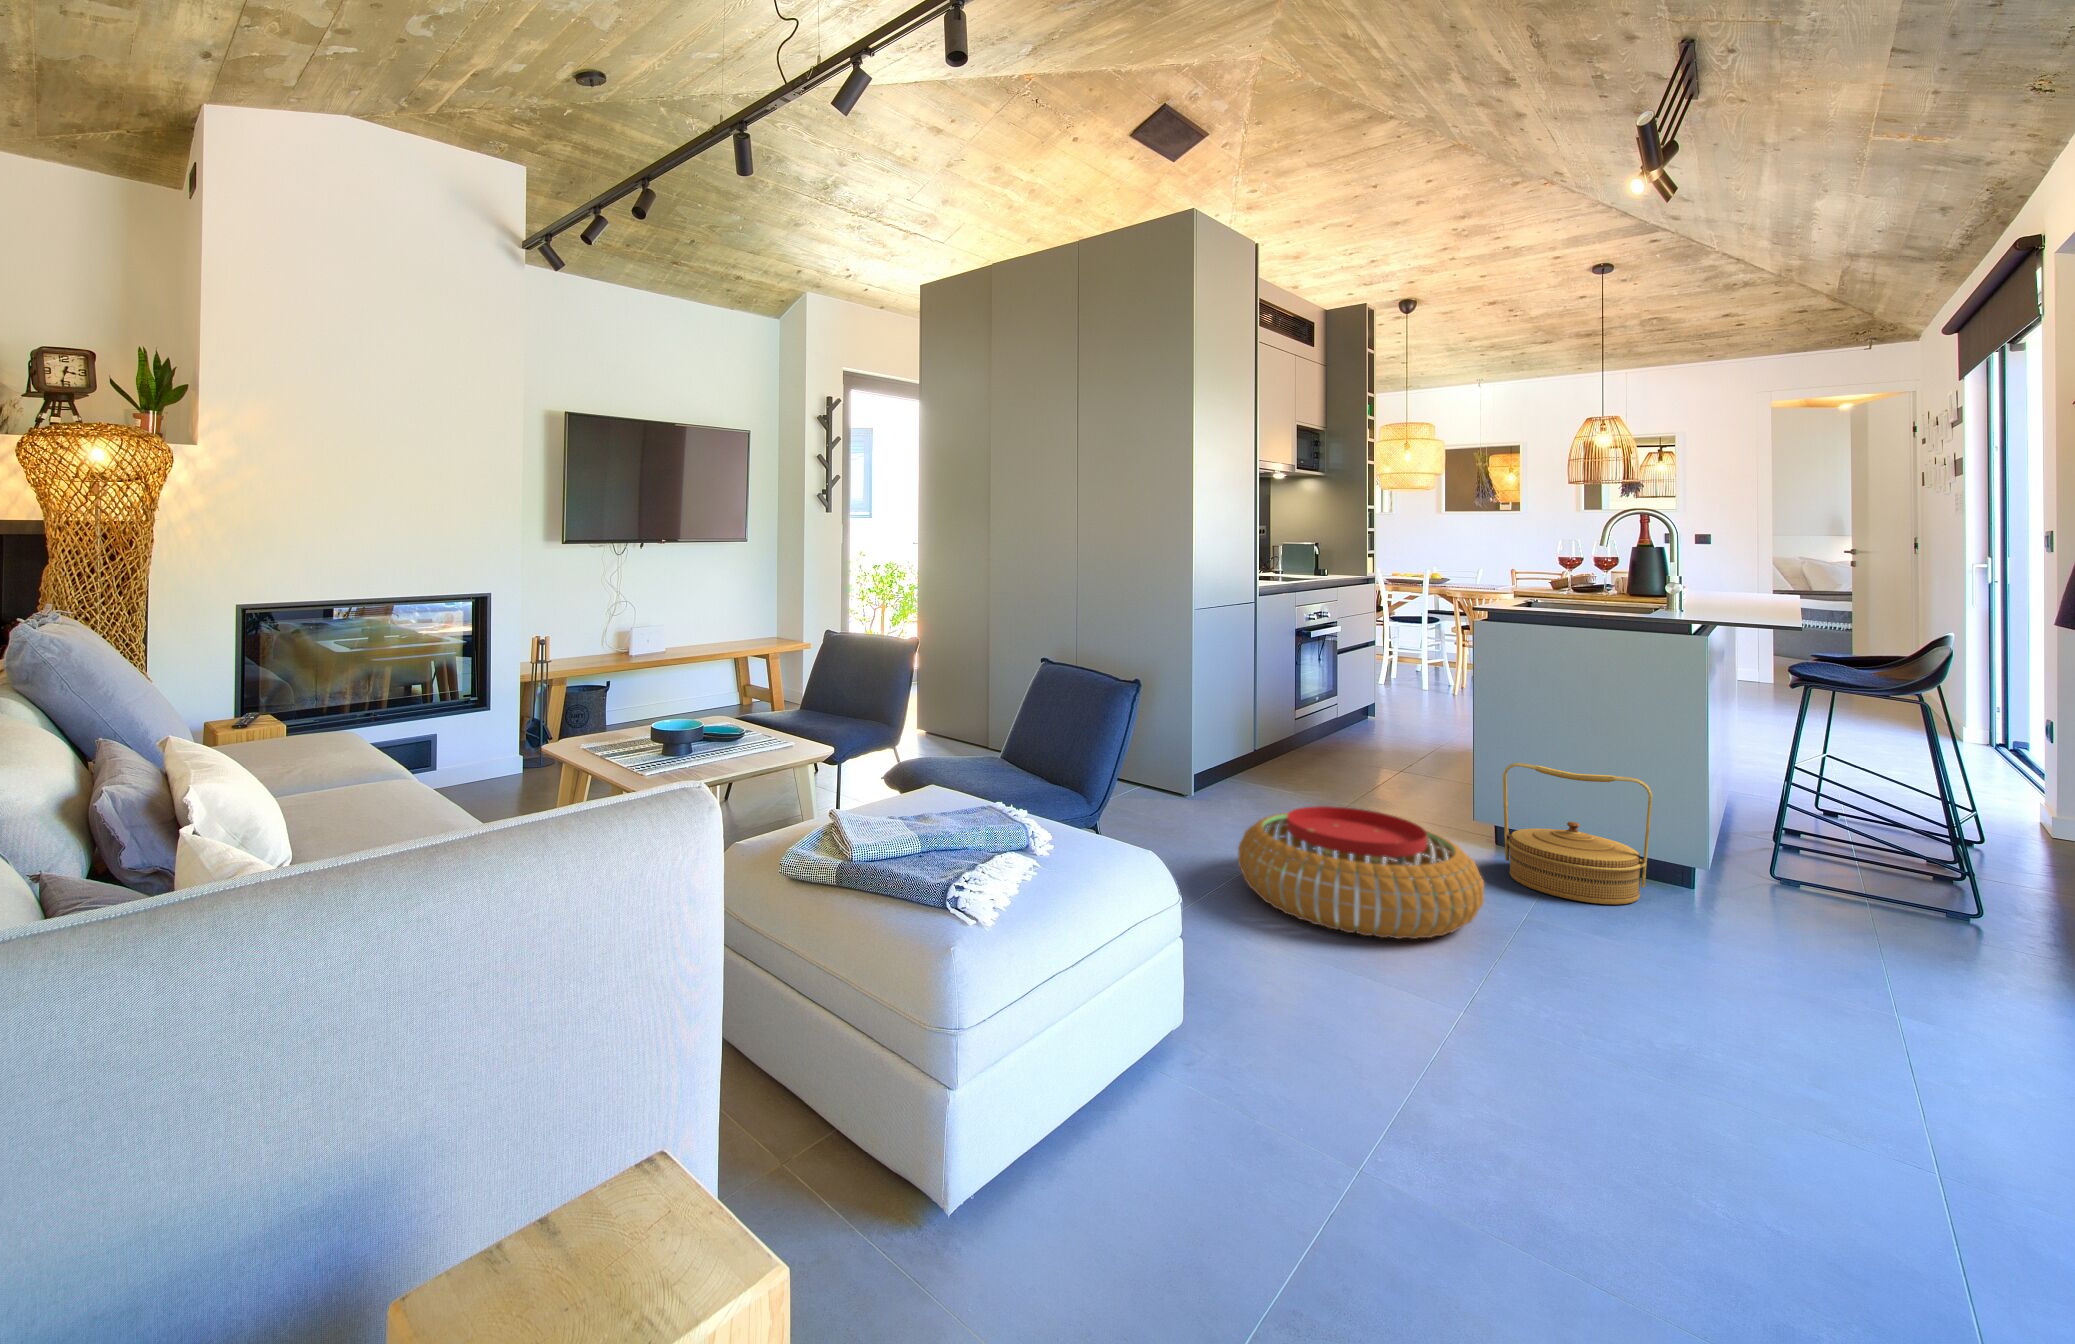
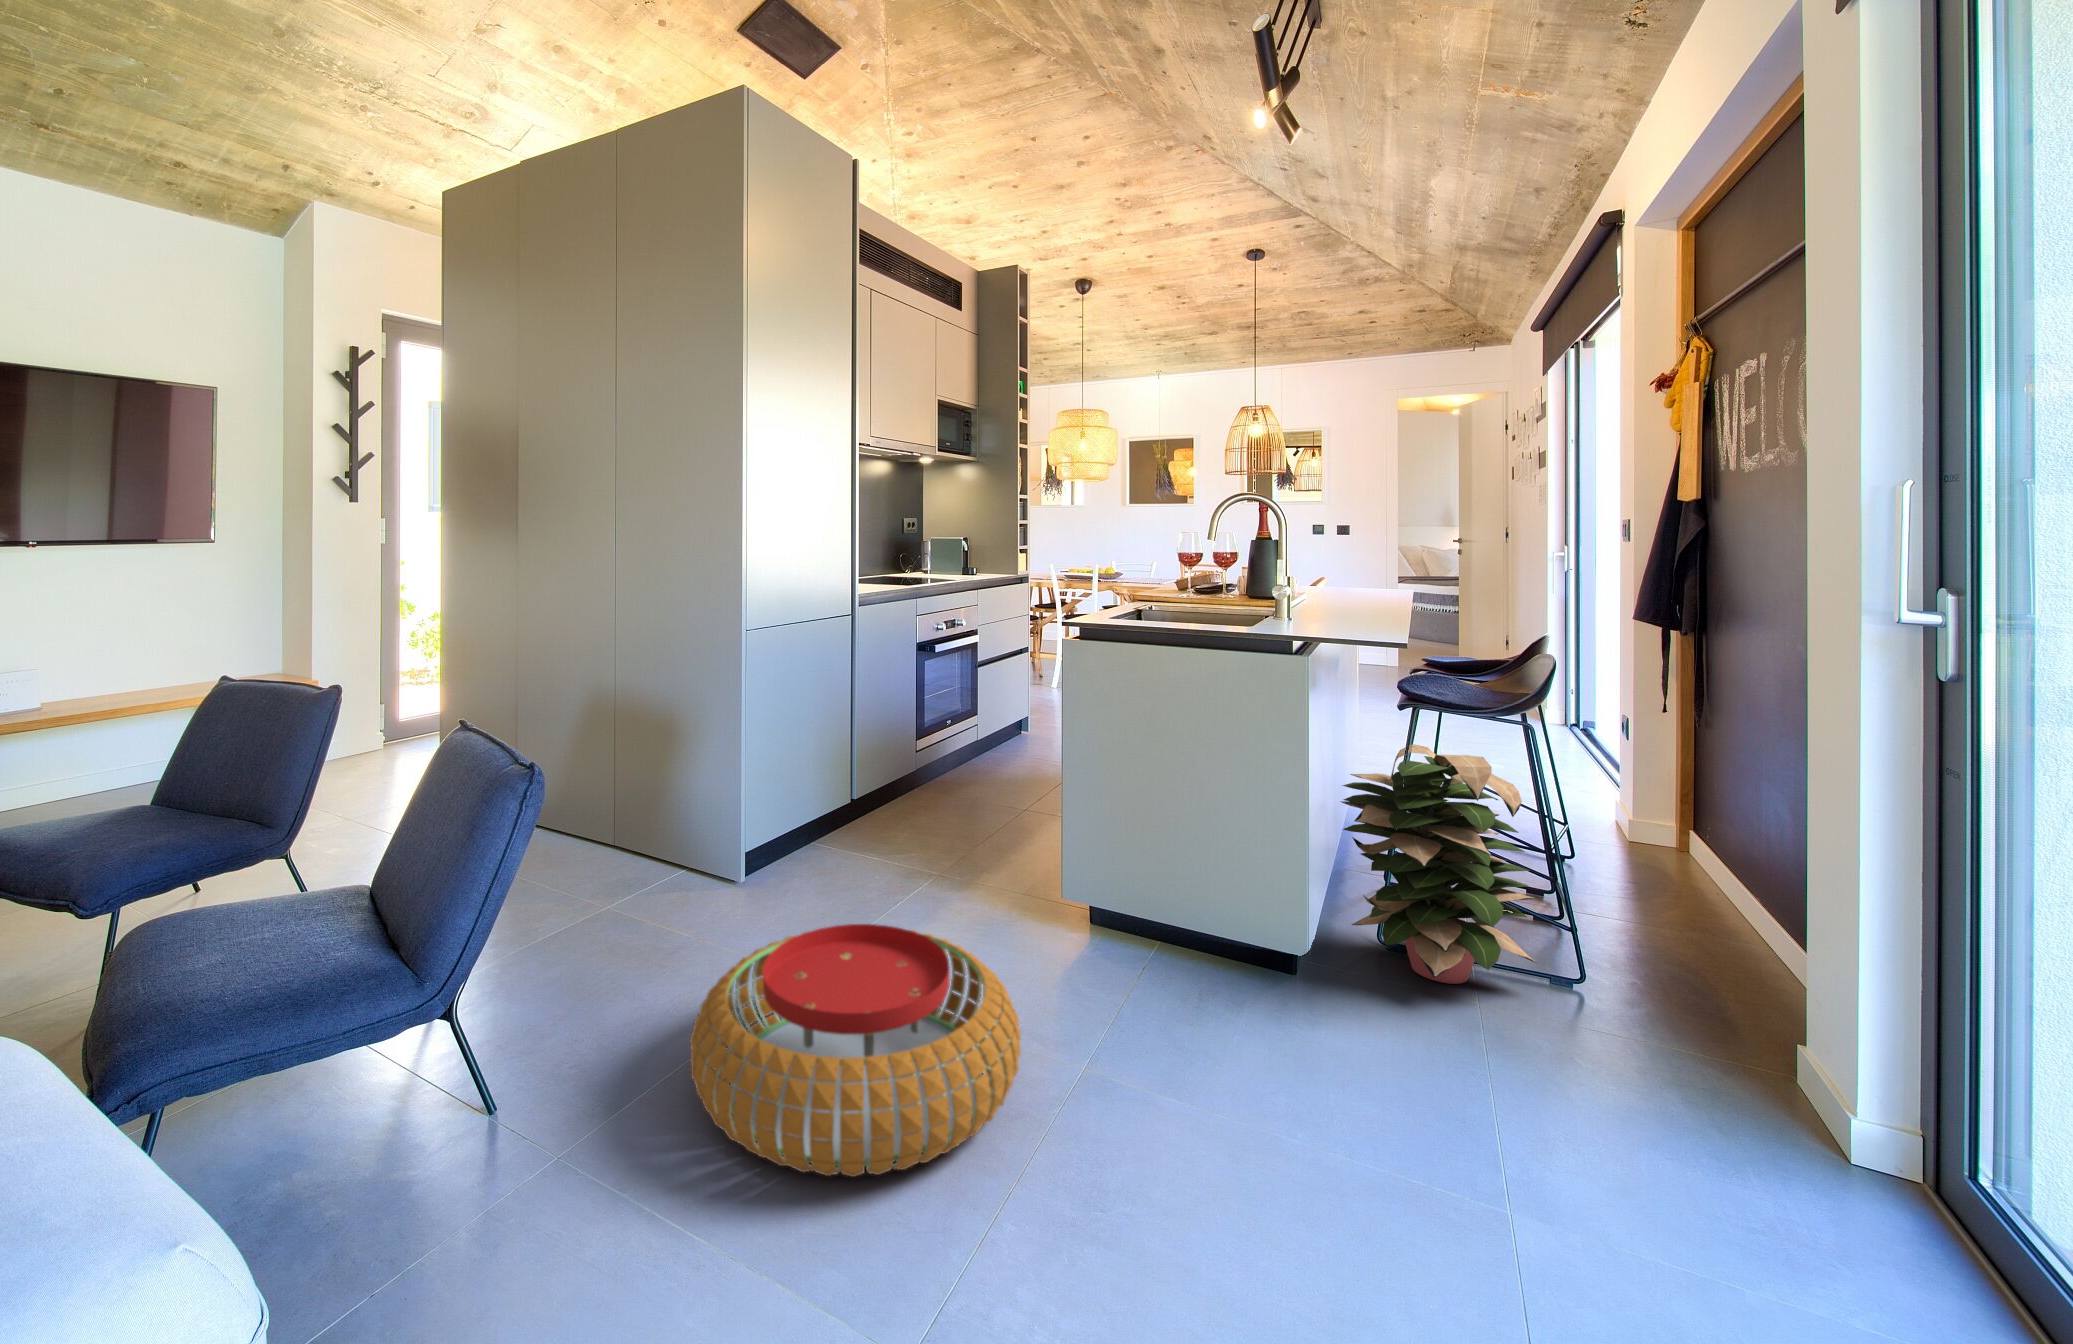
decorative plant: none [1732,712,1933,905] -> present [1341,744,1536,984]
woven basket: present [1503,763,1652,905] -> none [1083,831,1246,1030]

